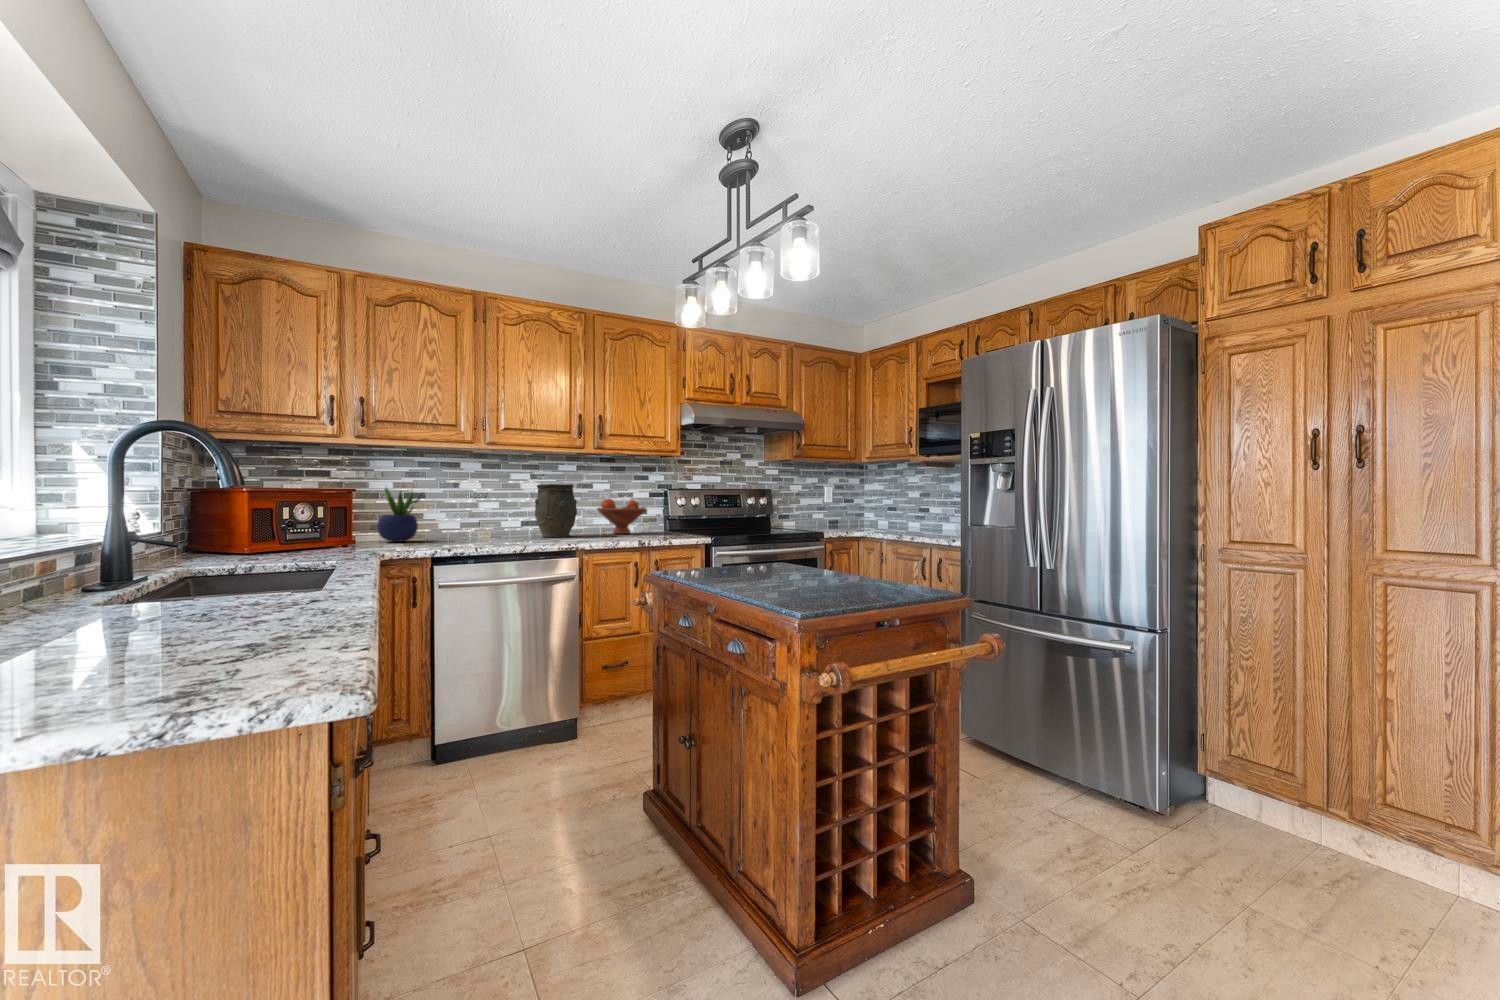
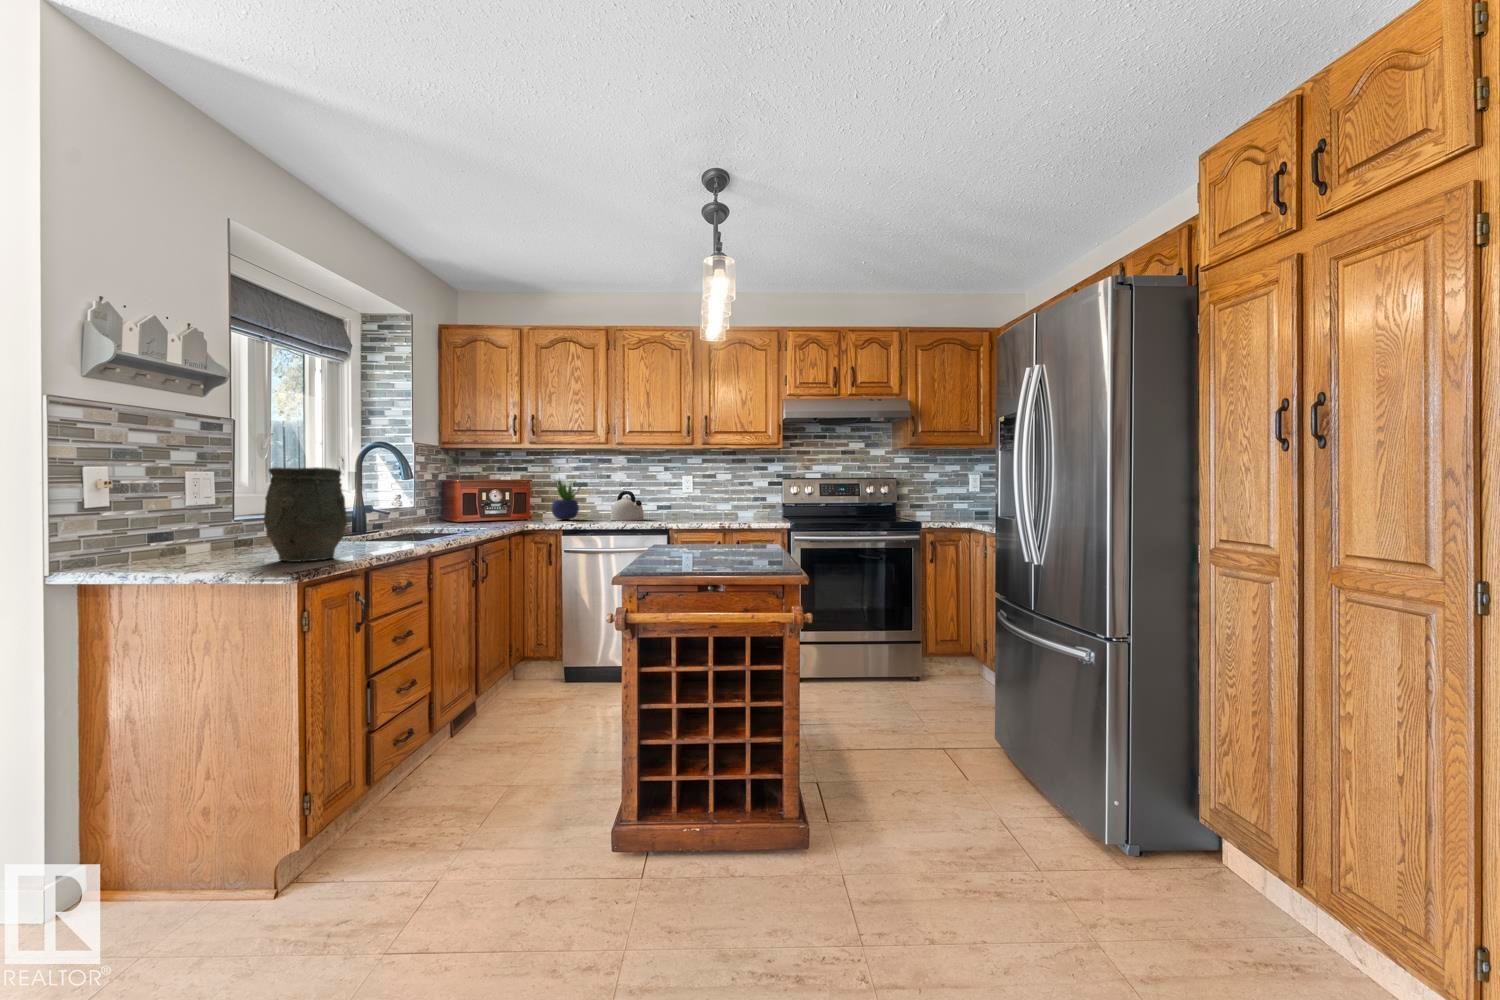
vase: present [535,484,577,537] -> present [264,467,347,562]
fruit bowl: present [597,498,646,534] -> none [721,487,764,519]
kettle: none [462,503,509,540] -> present [611,491,644,521]

